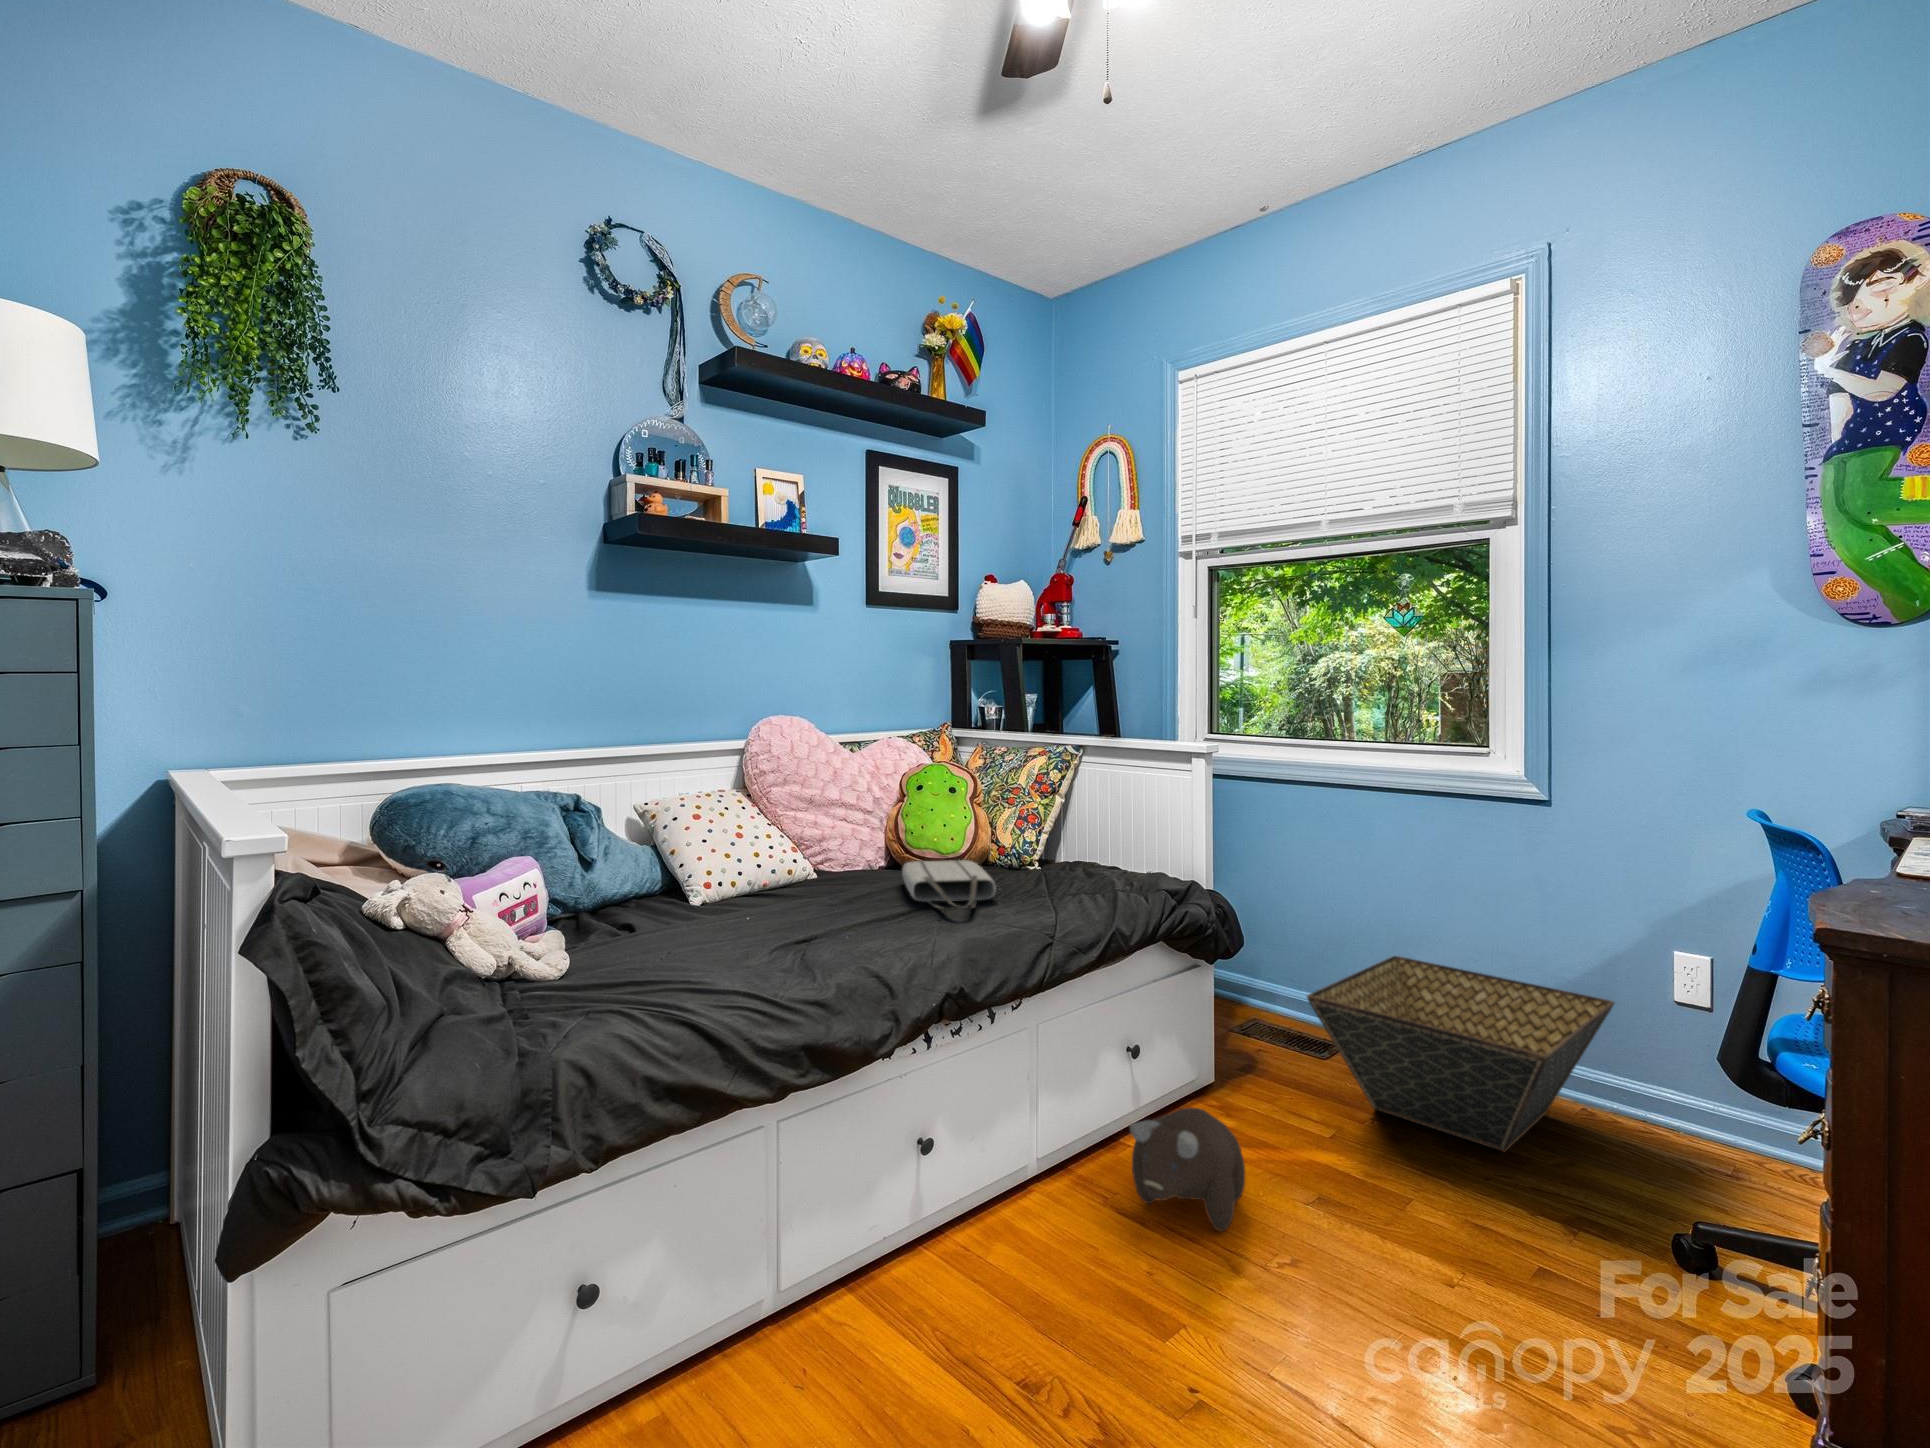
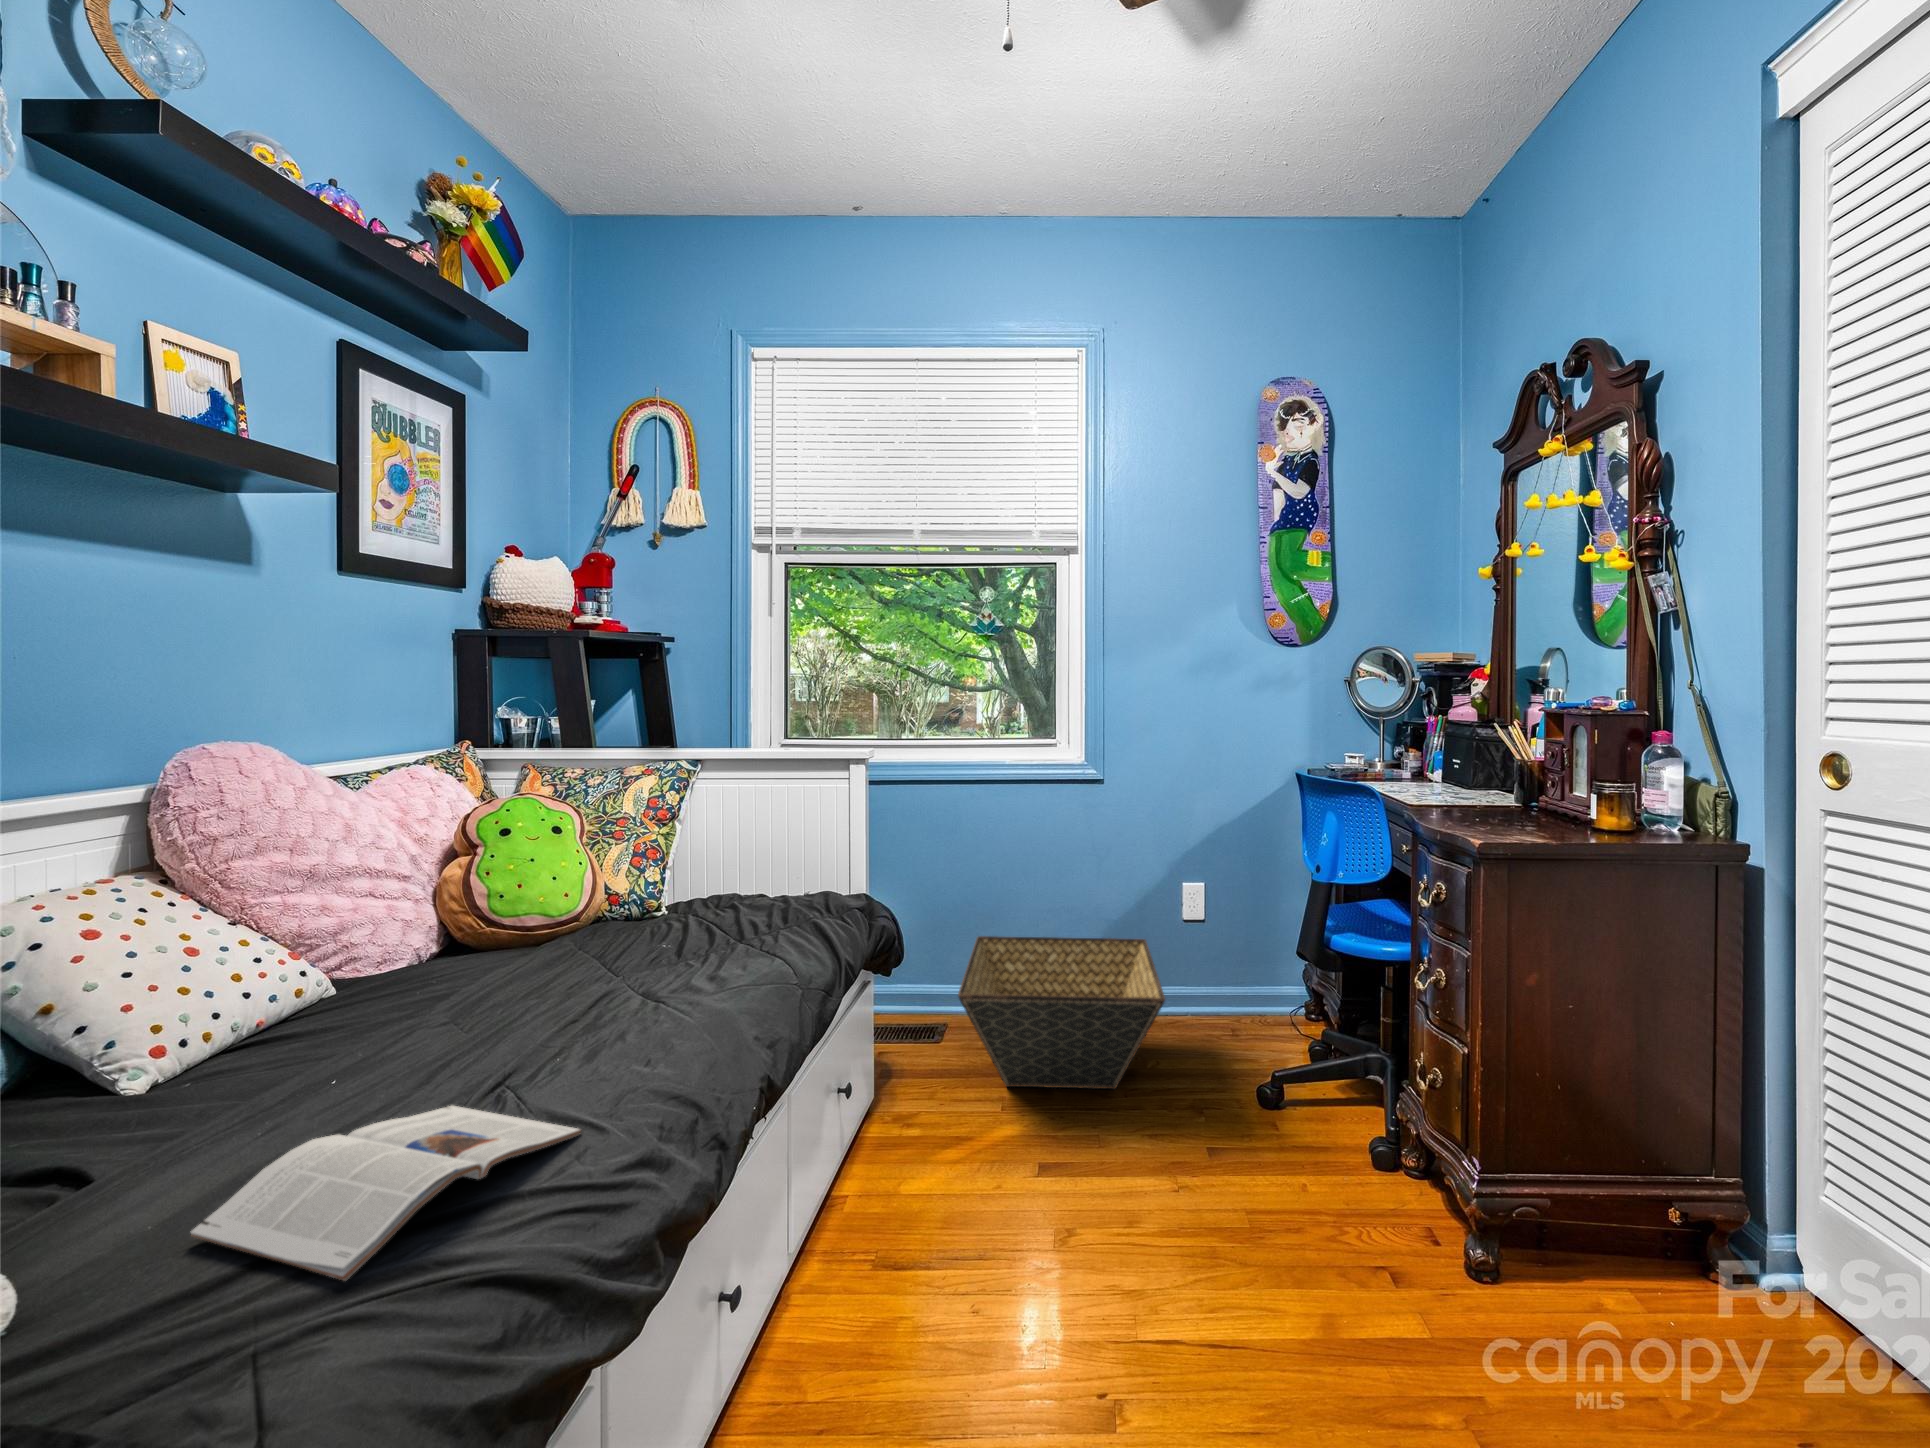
tote bag: present [902,860,996,909] -> none [512,924,699,1002]
magazine: none [666,921,831,976] -> present [190,1106,581,1281]
plush toy: present [1130,1107,1245,1231] -> none [893,1151,1012,1285]

